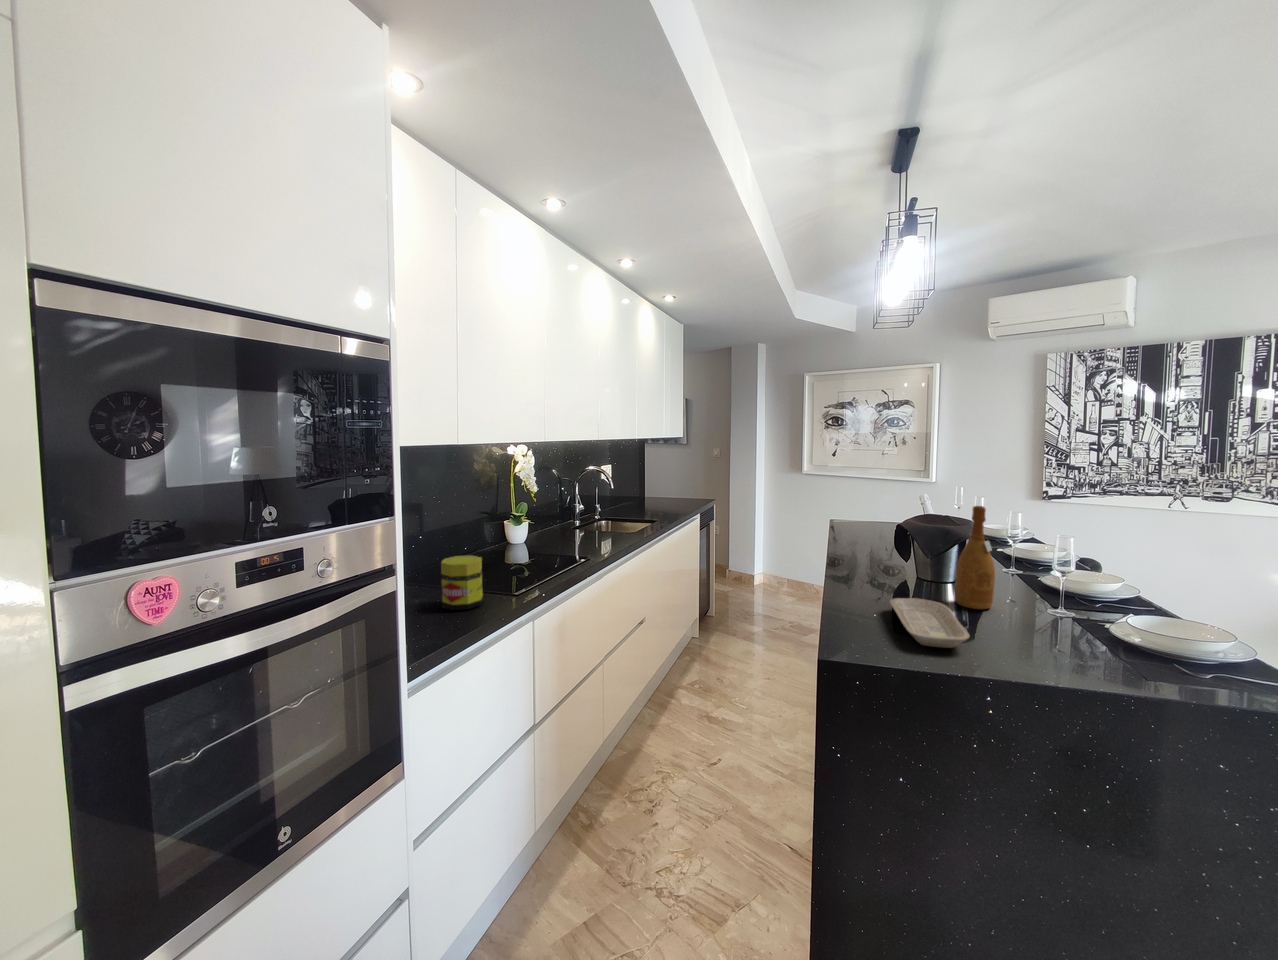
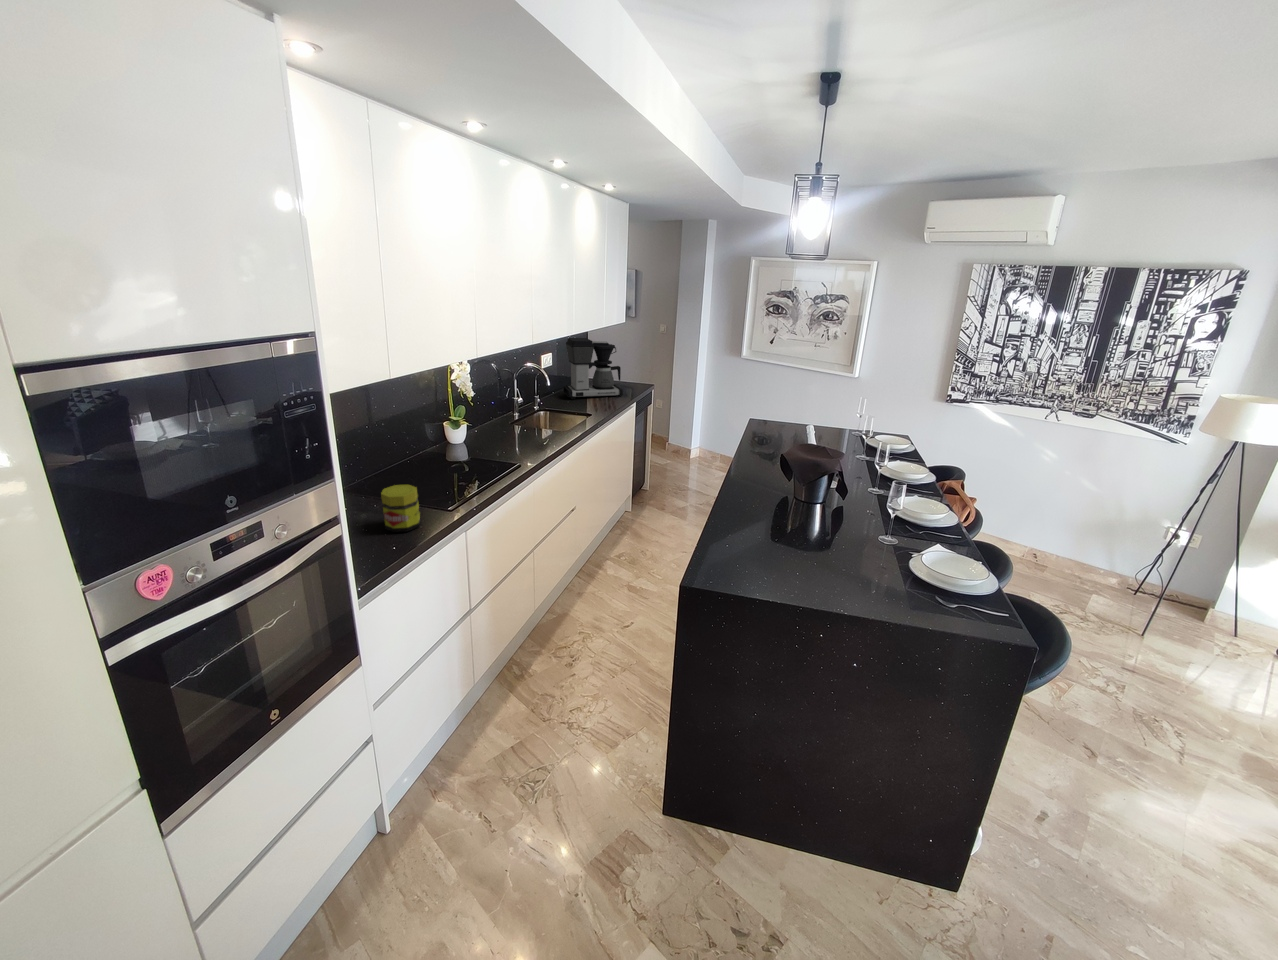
coffee maker: none [623,445,685,506] -> present [563,338,623,399]
wine bottle: present [955,506,995,609] -> none [809,453,841,534]
tray: present [890,598,970,648] -> none [753,524,797,572]

